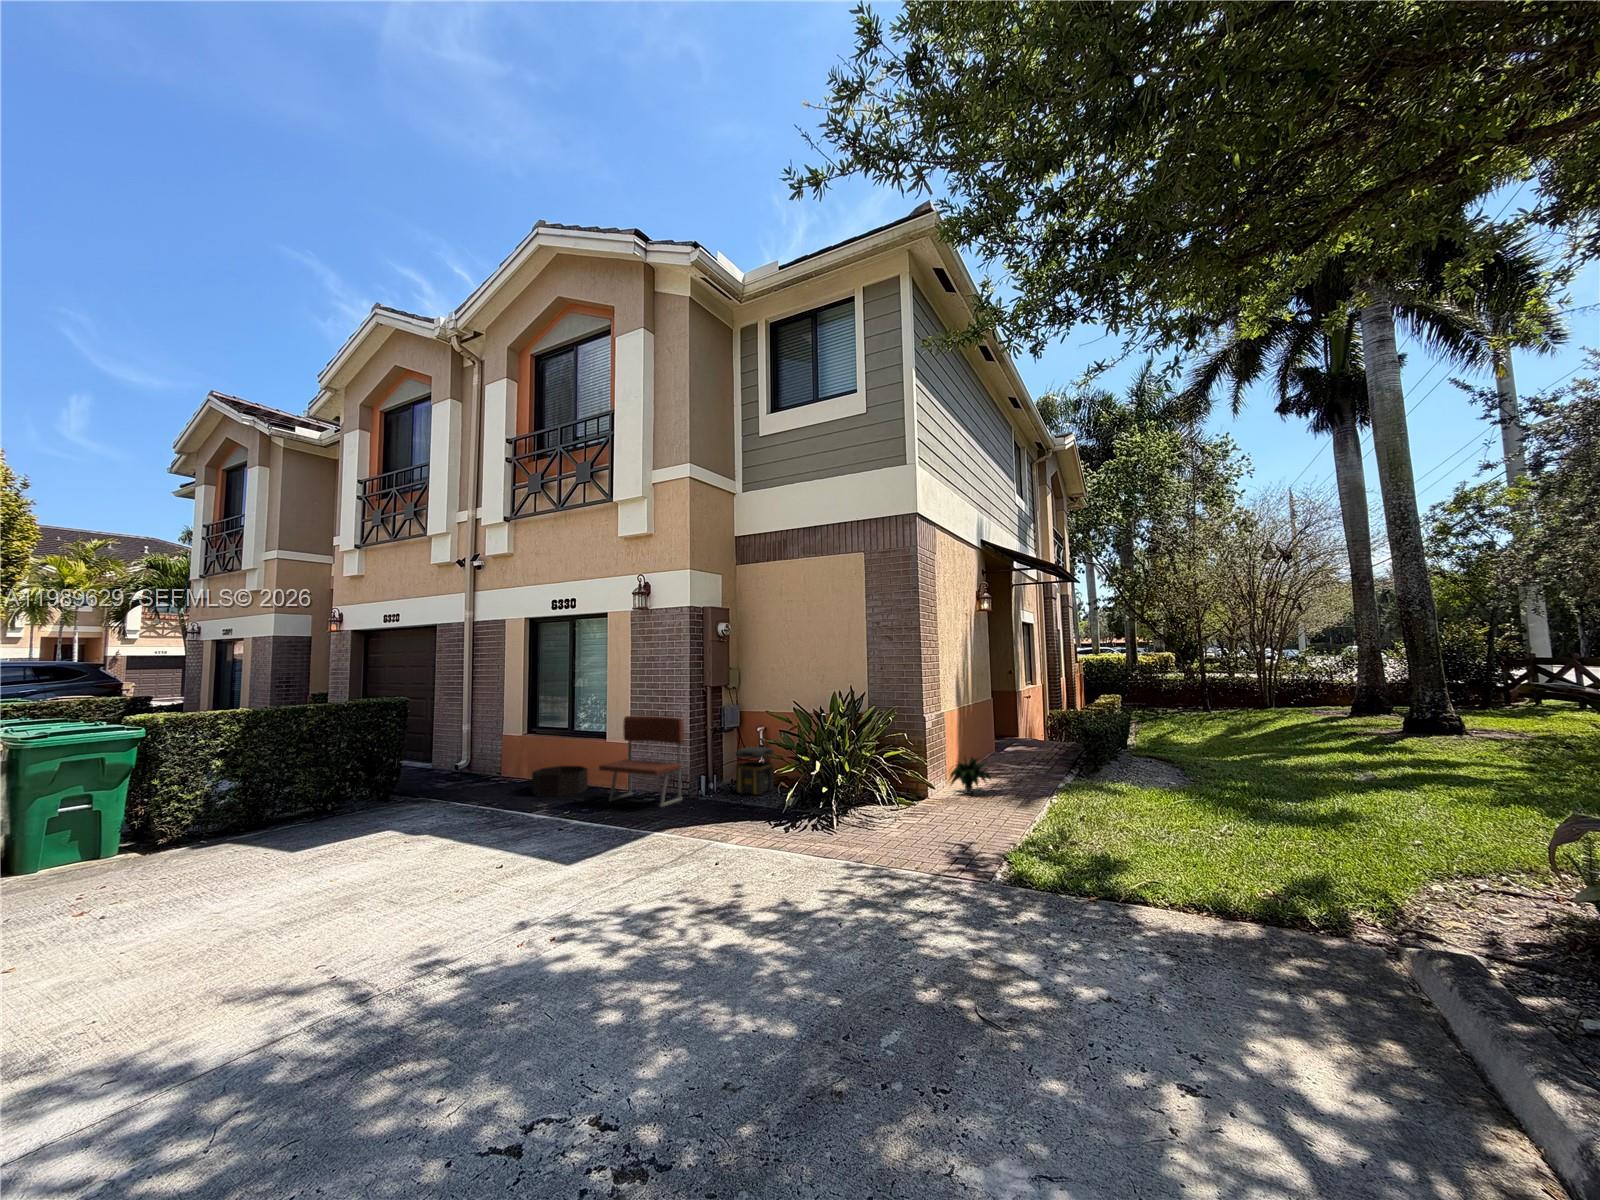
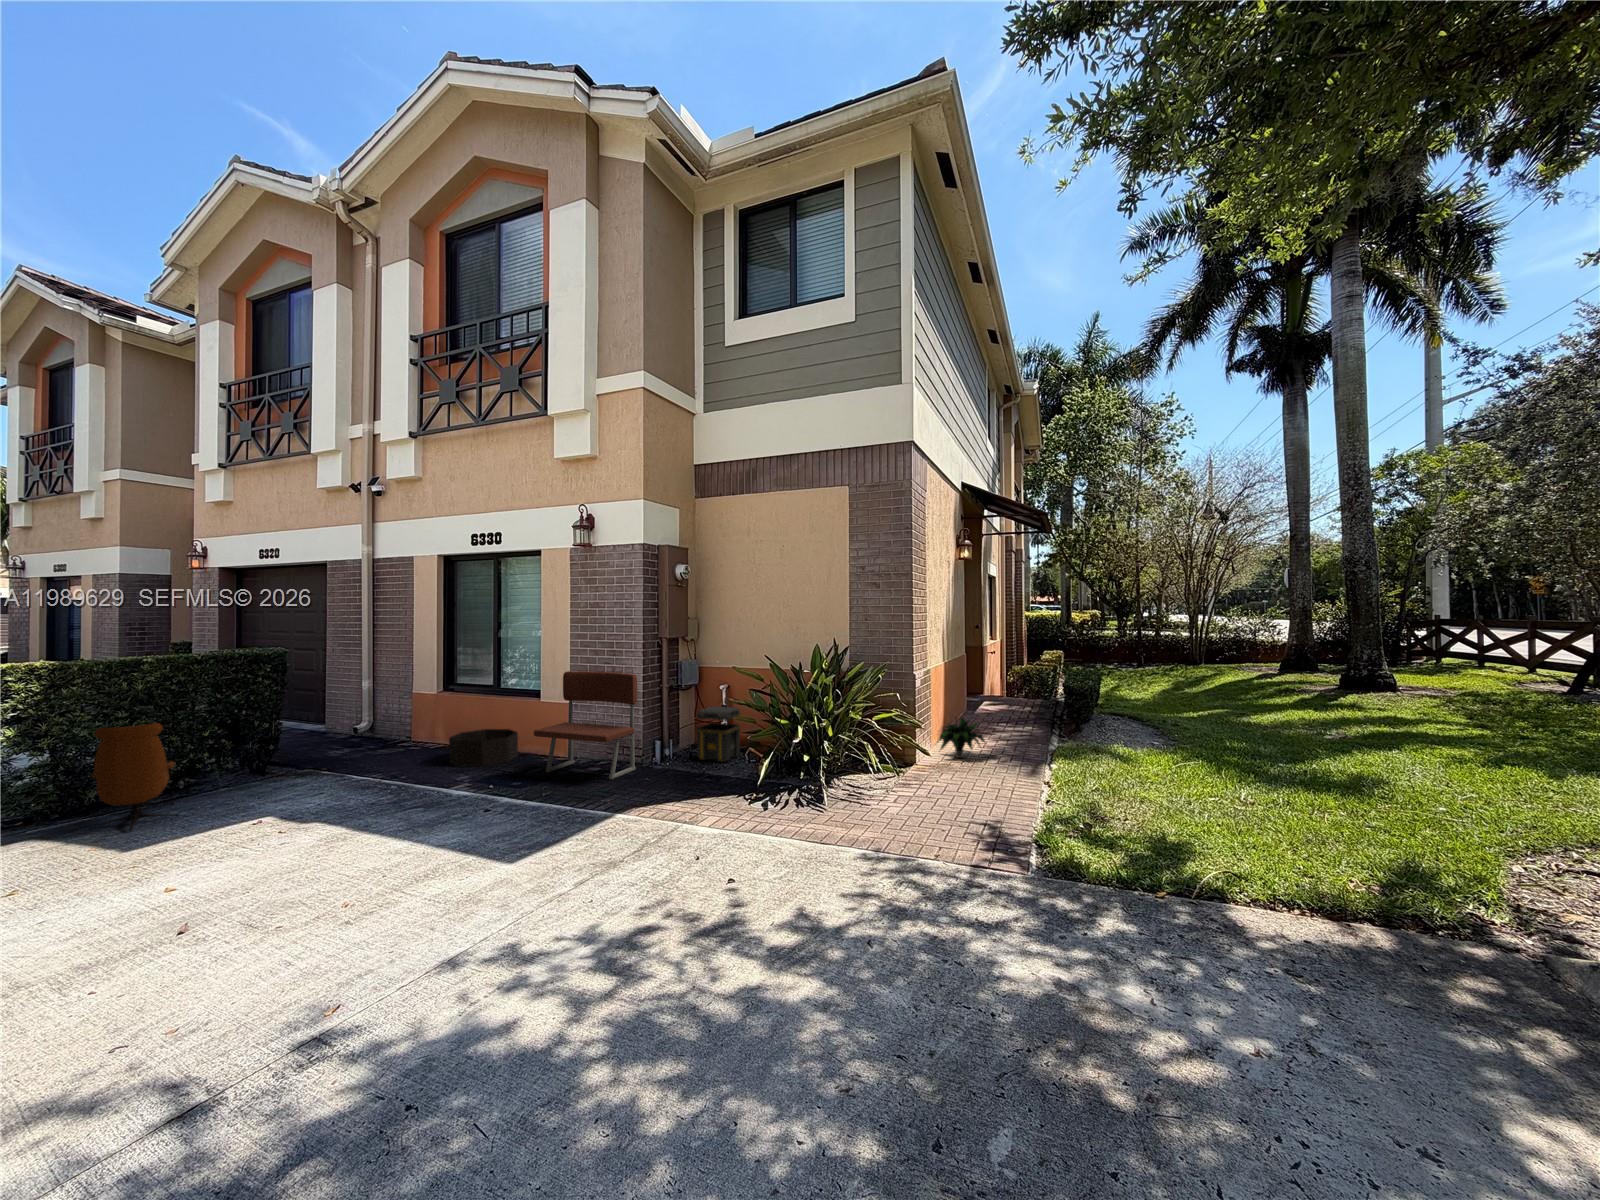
lounge chair: none [272,755,333,839] -> present [89,723,178,831]

